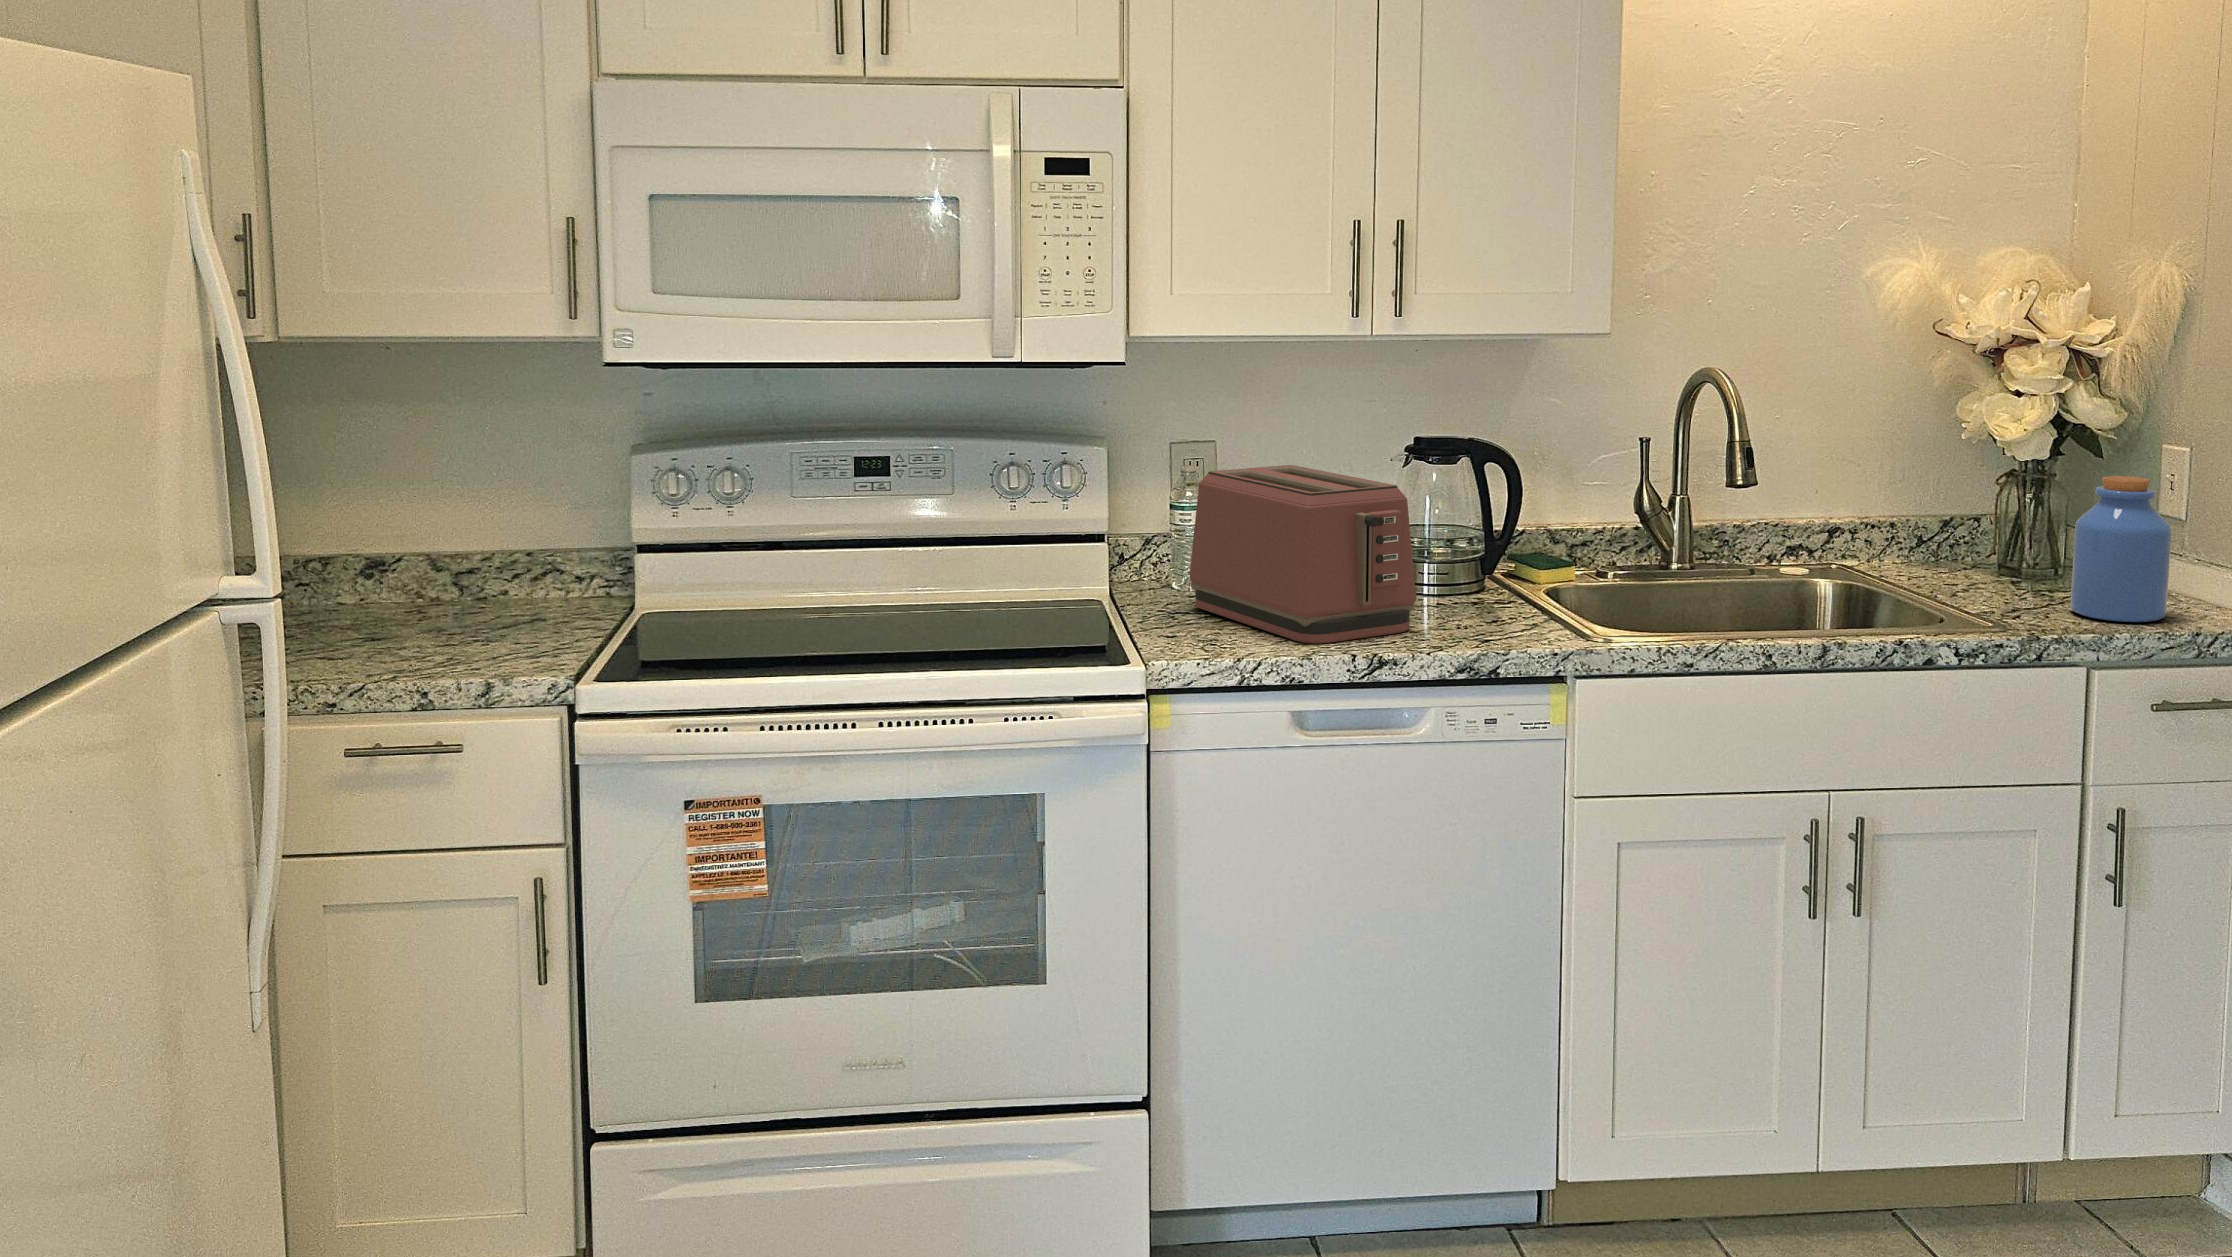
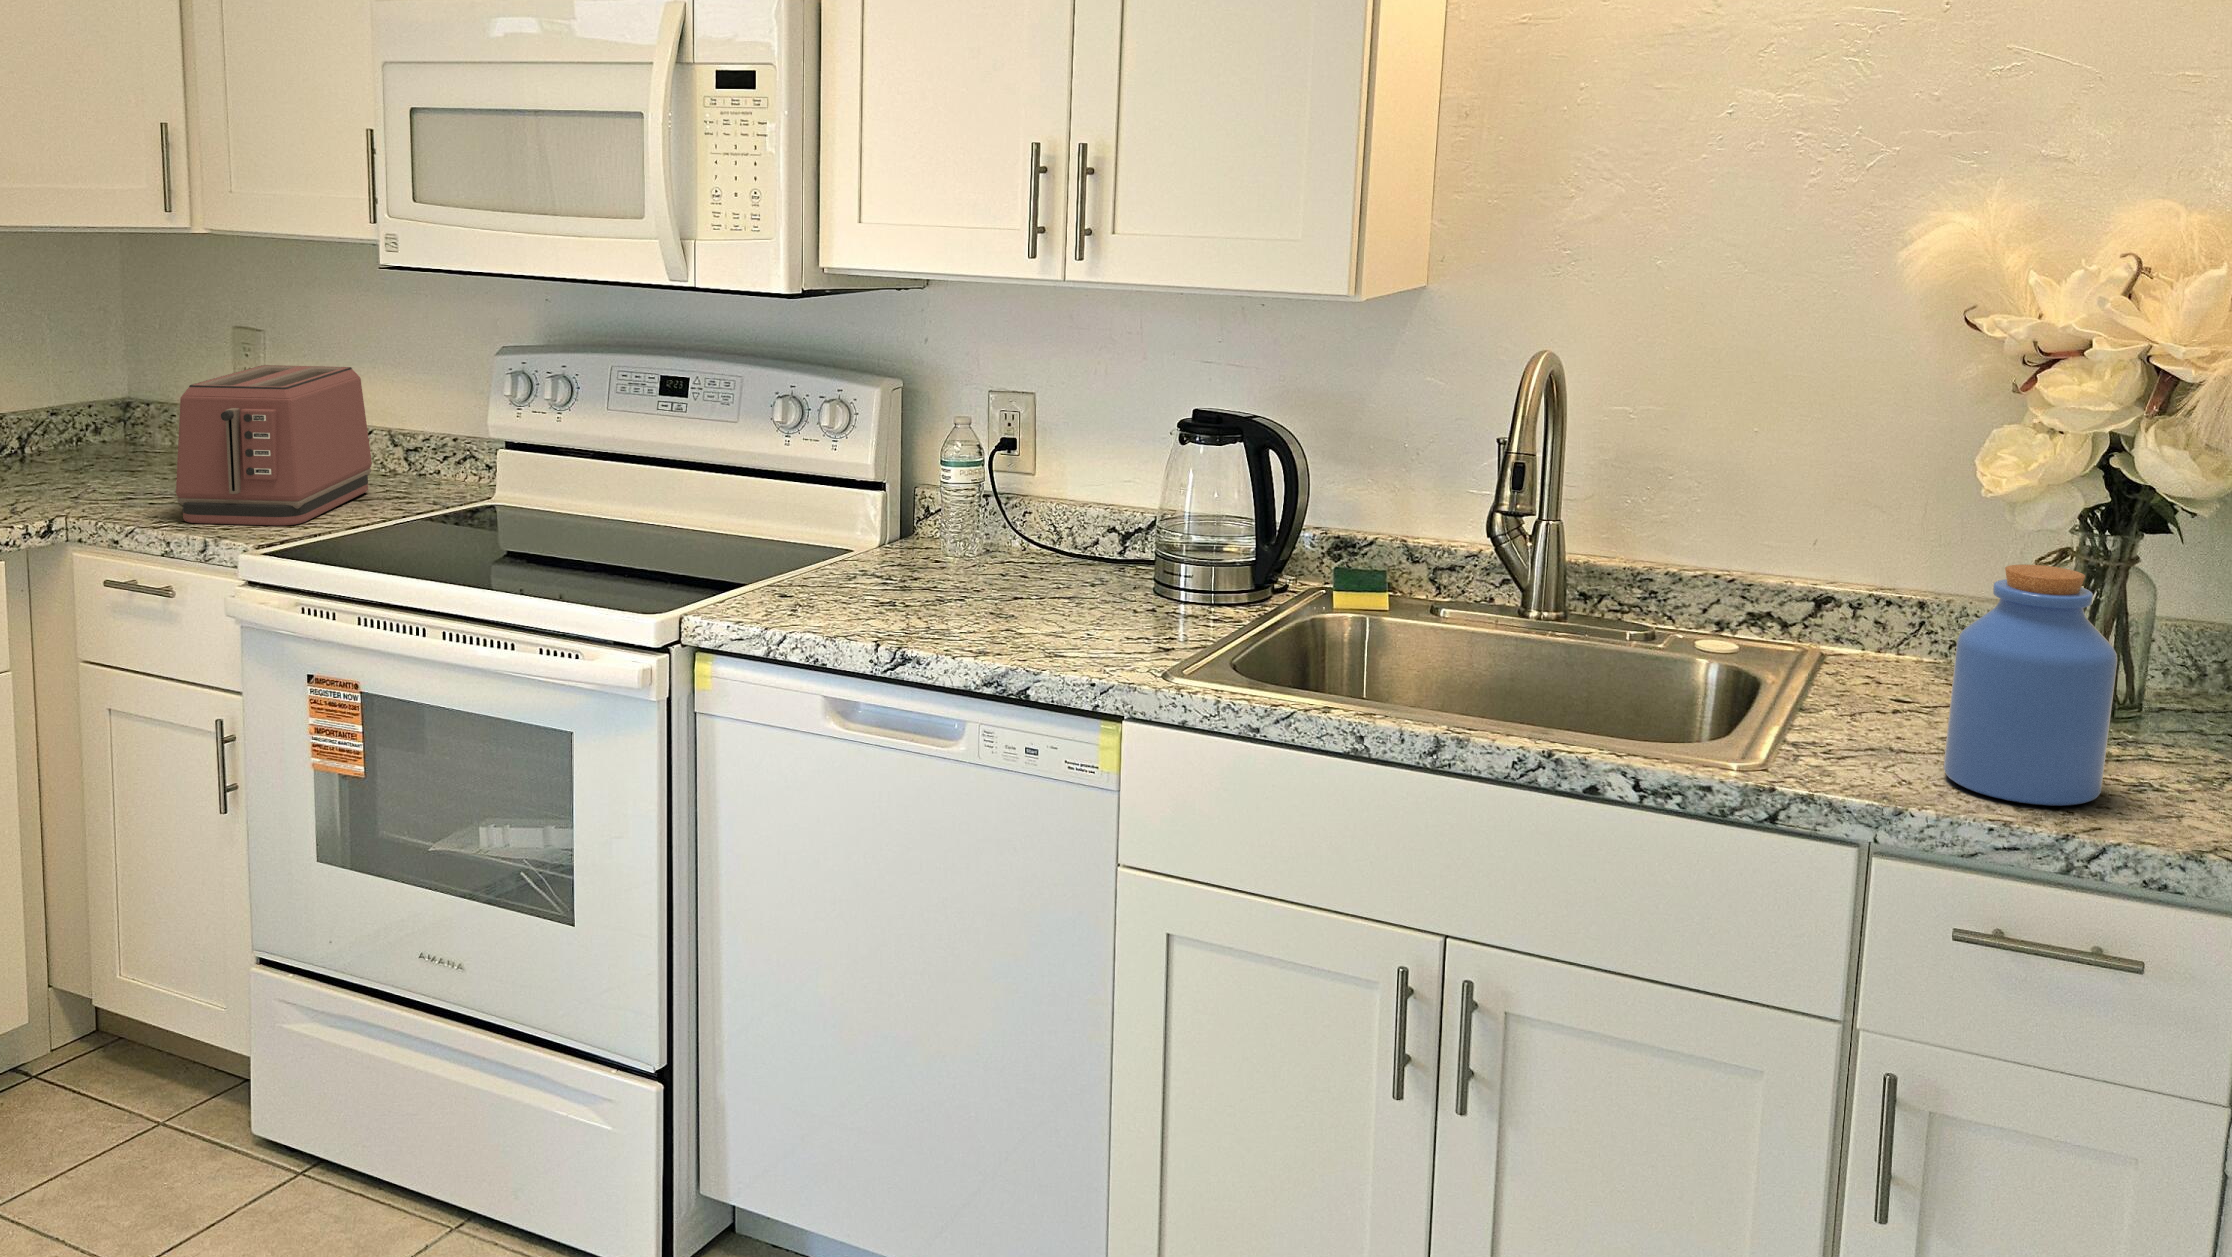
toaster: present [1190,465,1416,644] -> present [176,365,372,526]

